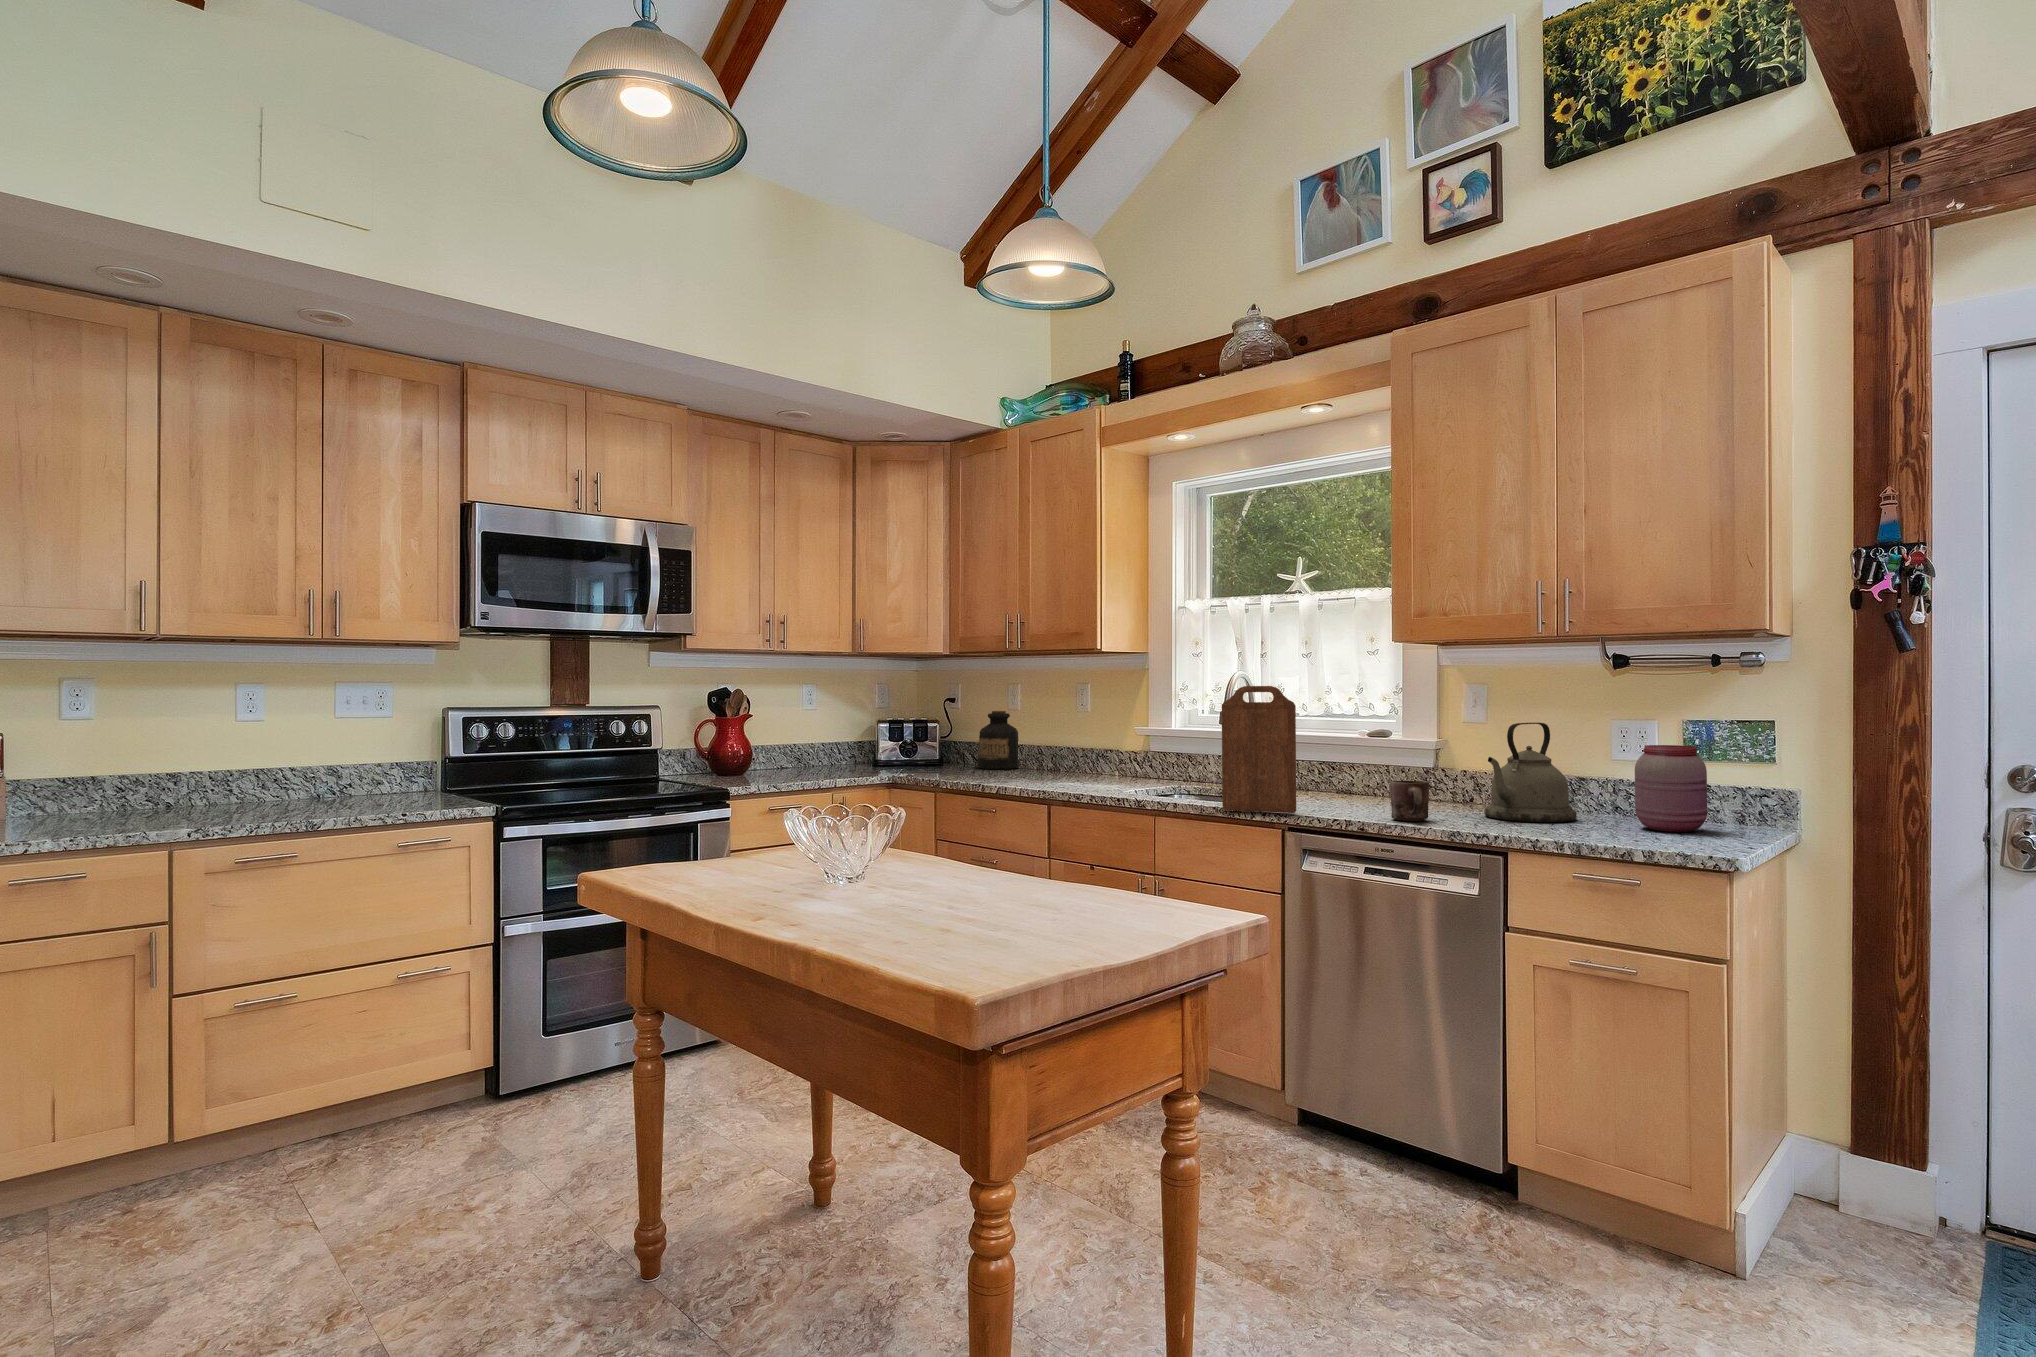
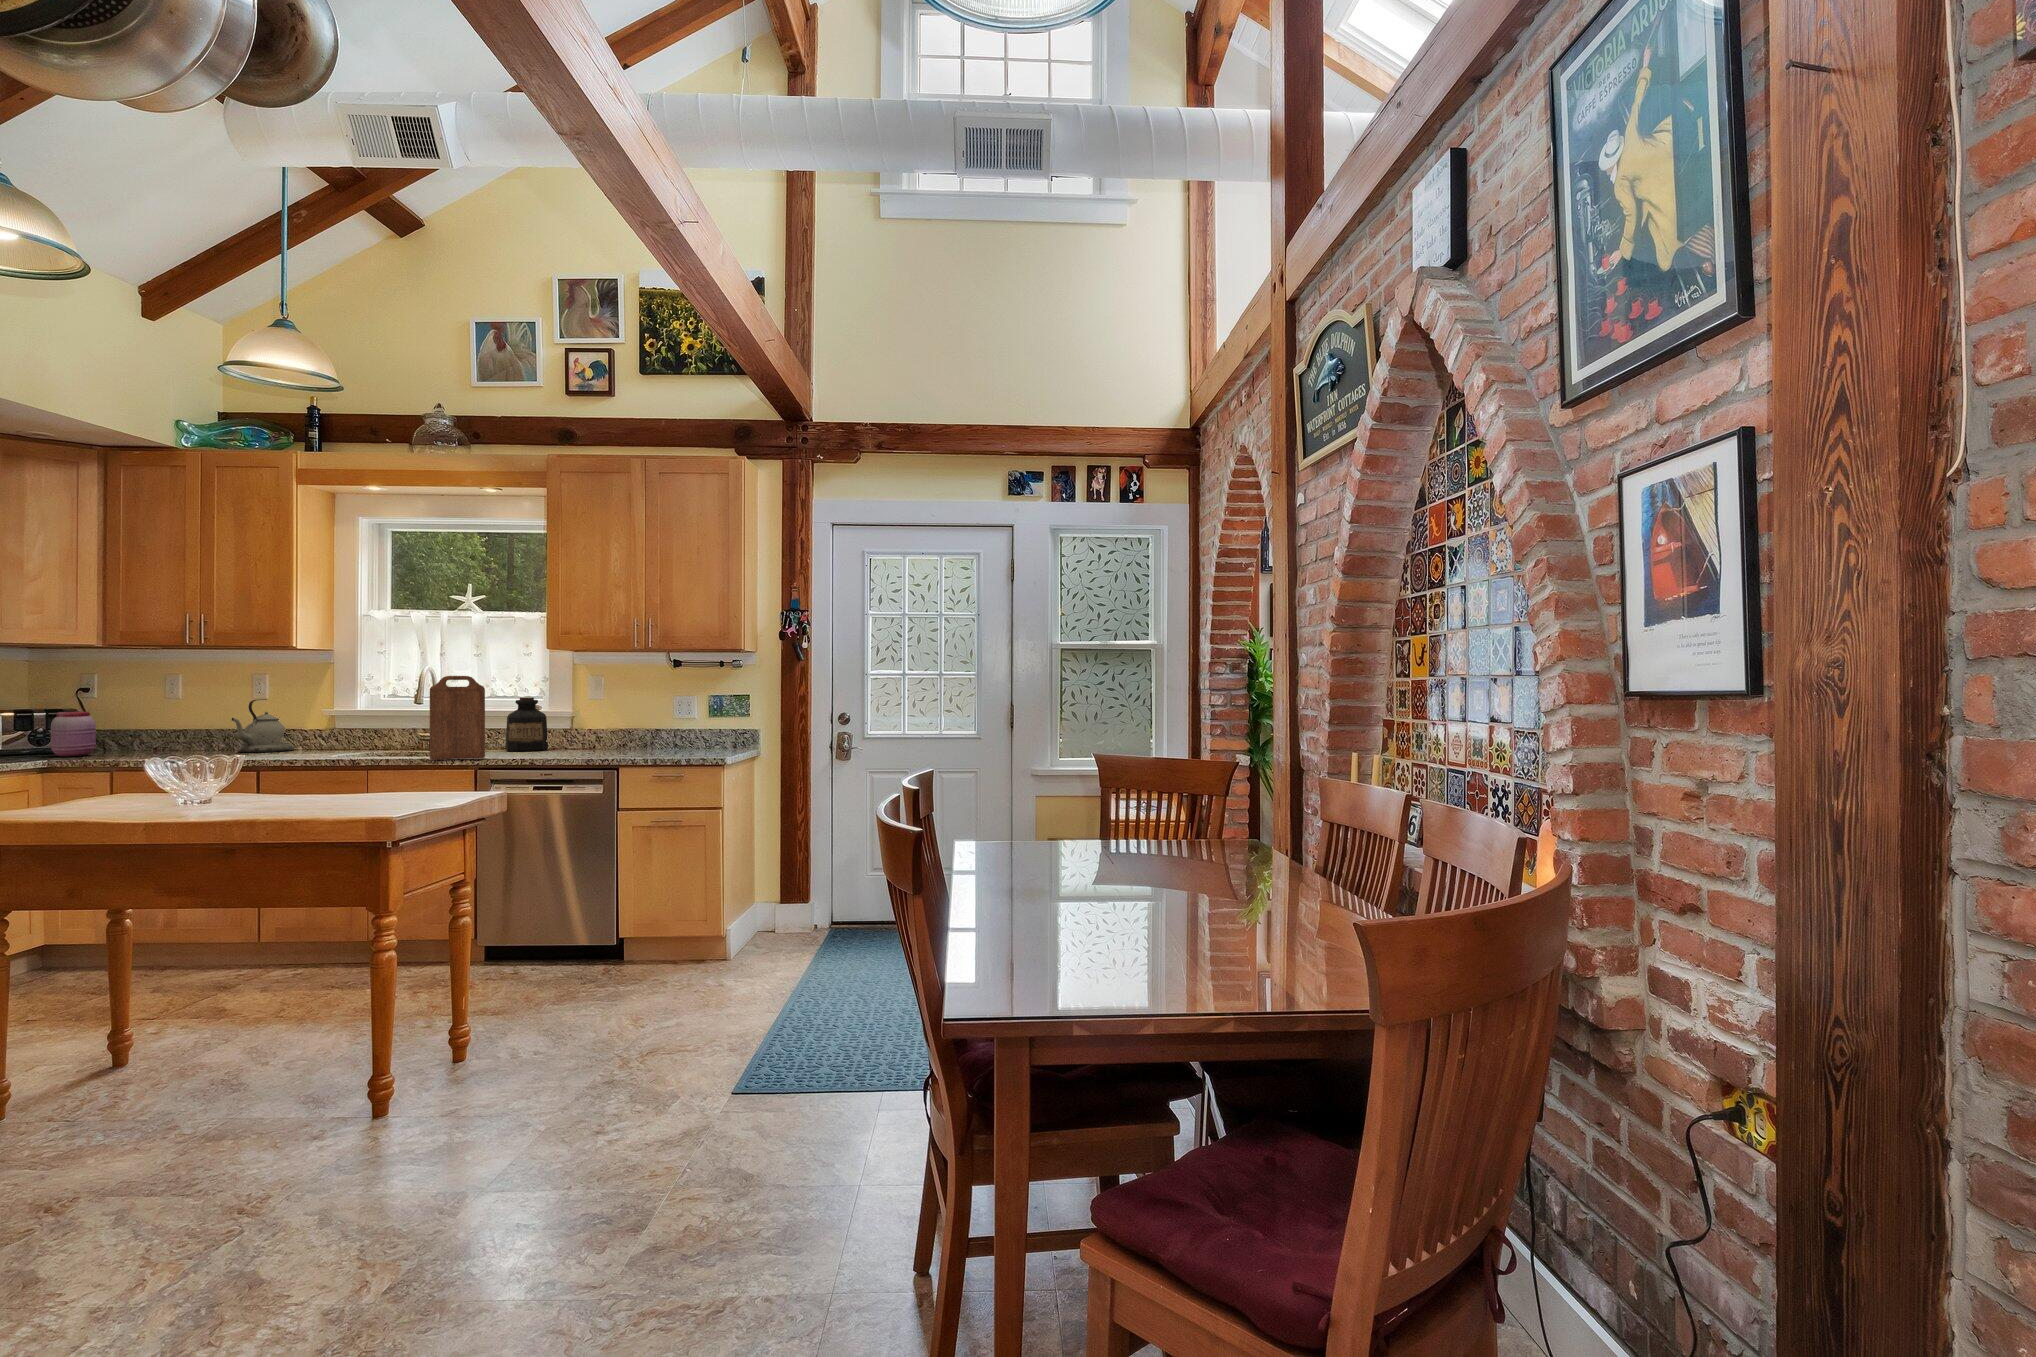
bottle: present [978,711,1020,769] -> present [505,698,548,751]
kettle: present [1484,723,1577,822] -> present [232,699,294,752]
jar: present [1635,745,1707,832] -> present [51,712,96,757]
mug: present [1390,780,1429,821] -> none [549,733,573,757]

